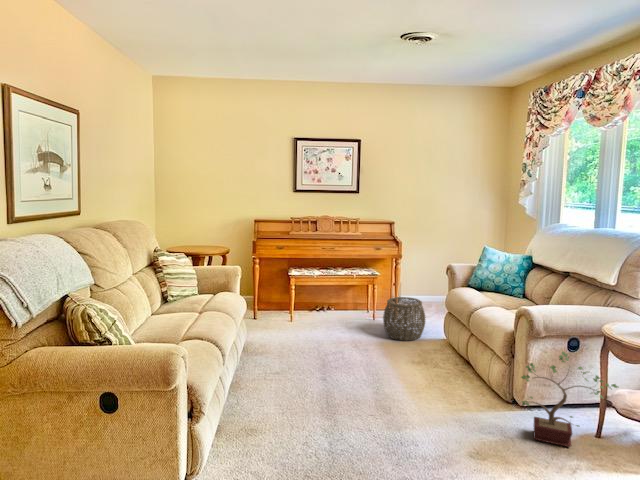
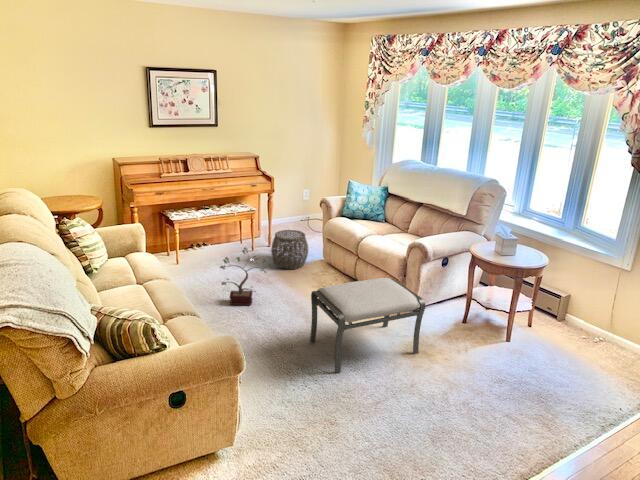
ottoman: none [361,345,497,457] -> present [310,278,425,373]
potted plant: present [521,352,618,447] -> present [220,247,274,305]

